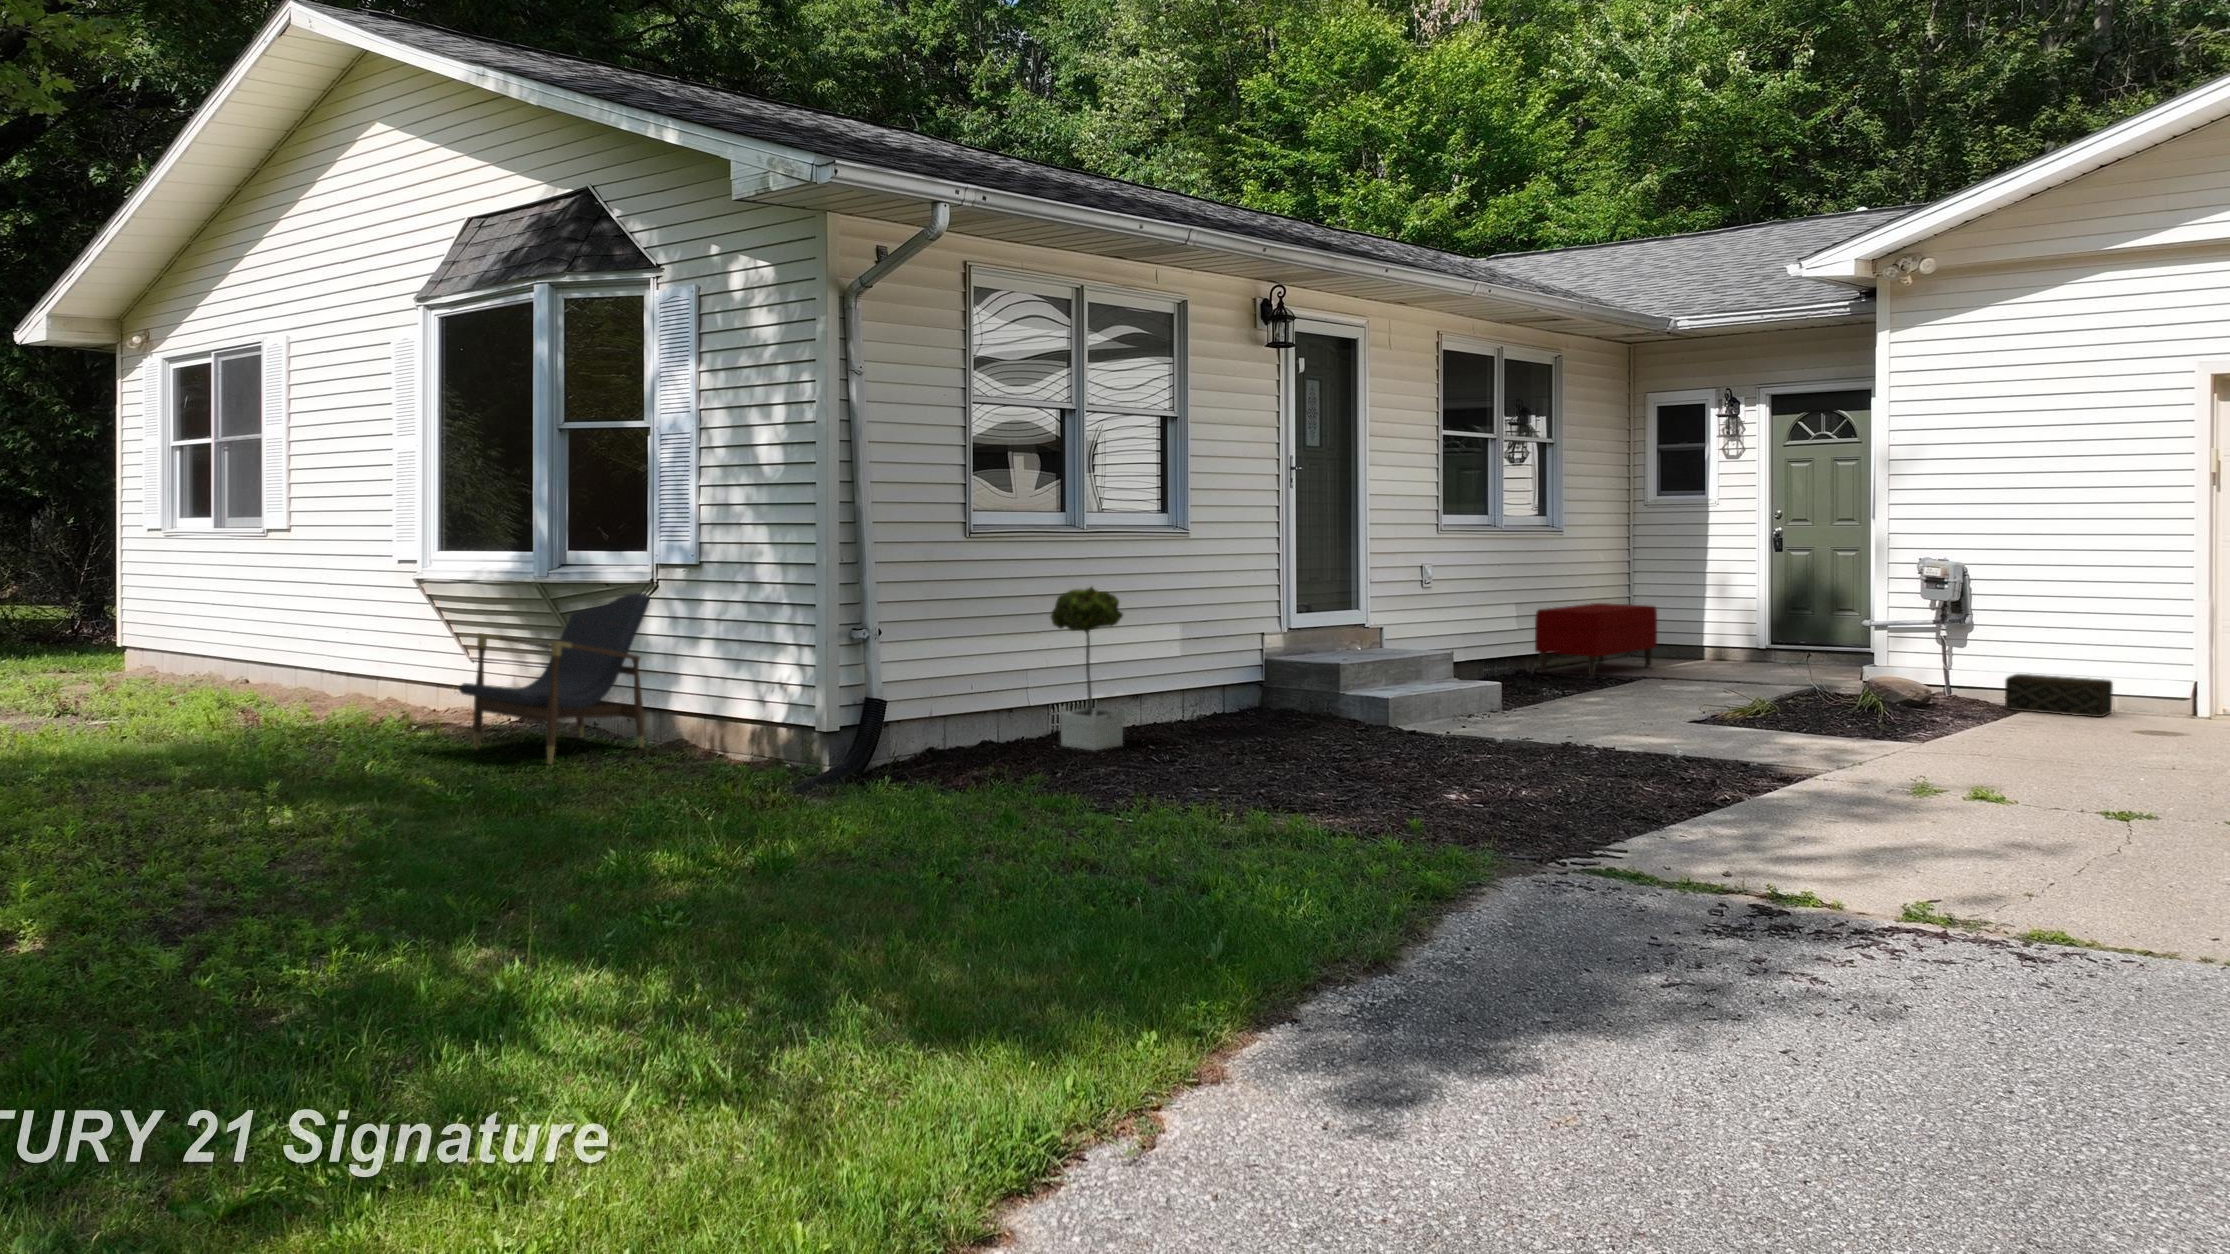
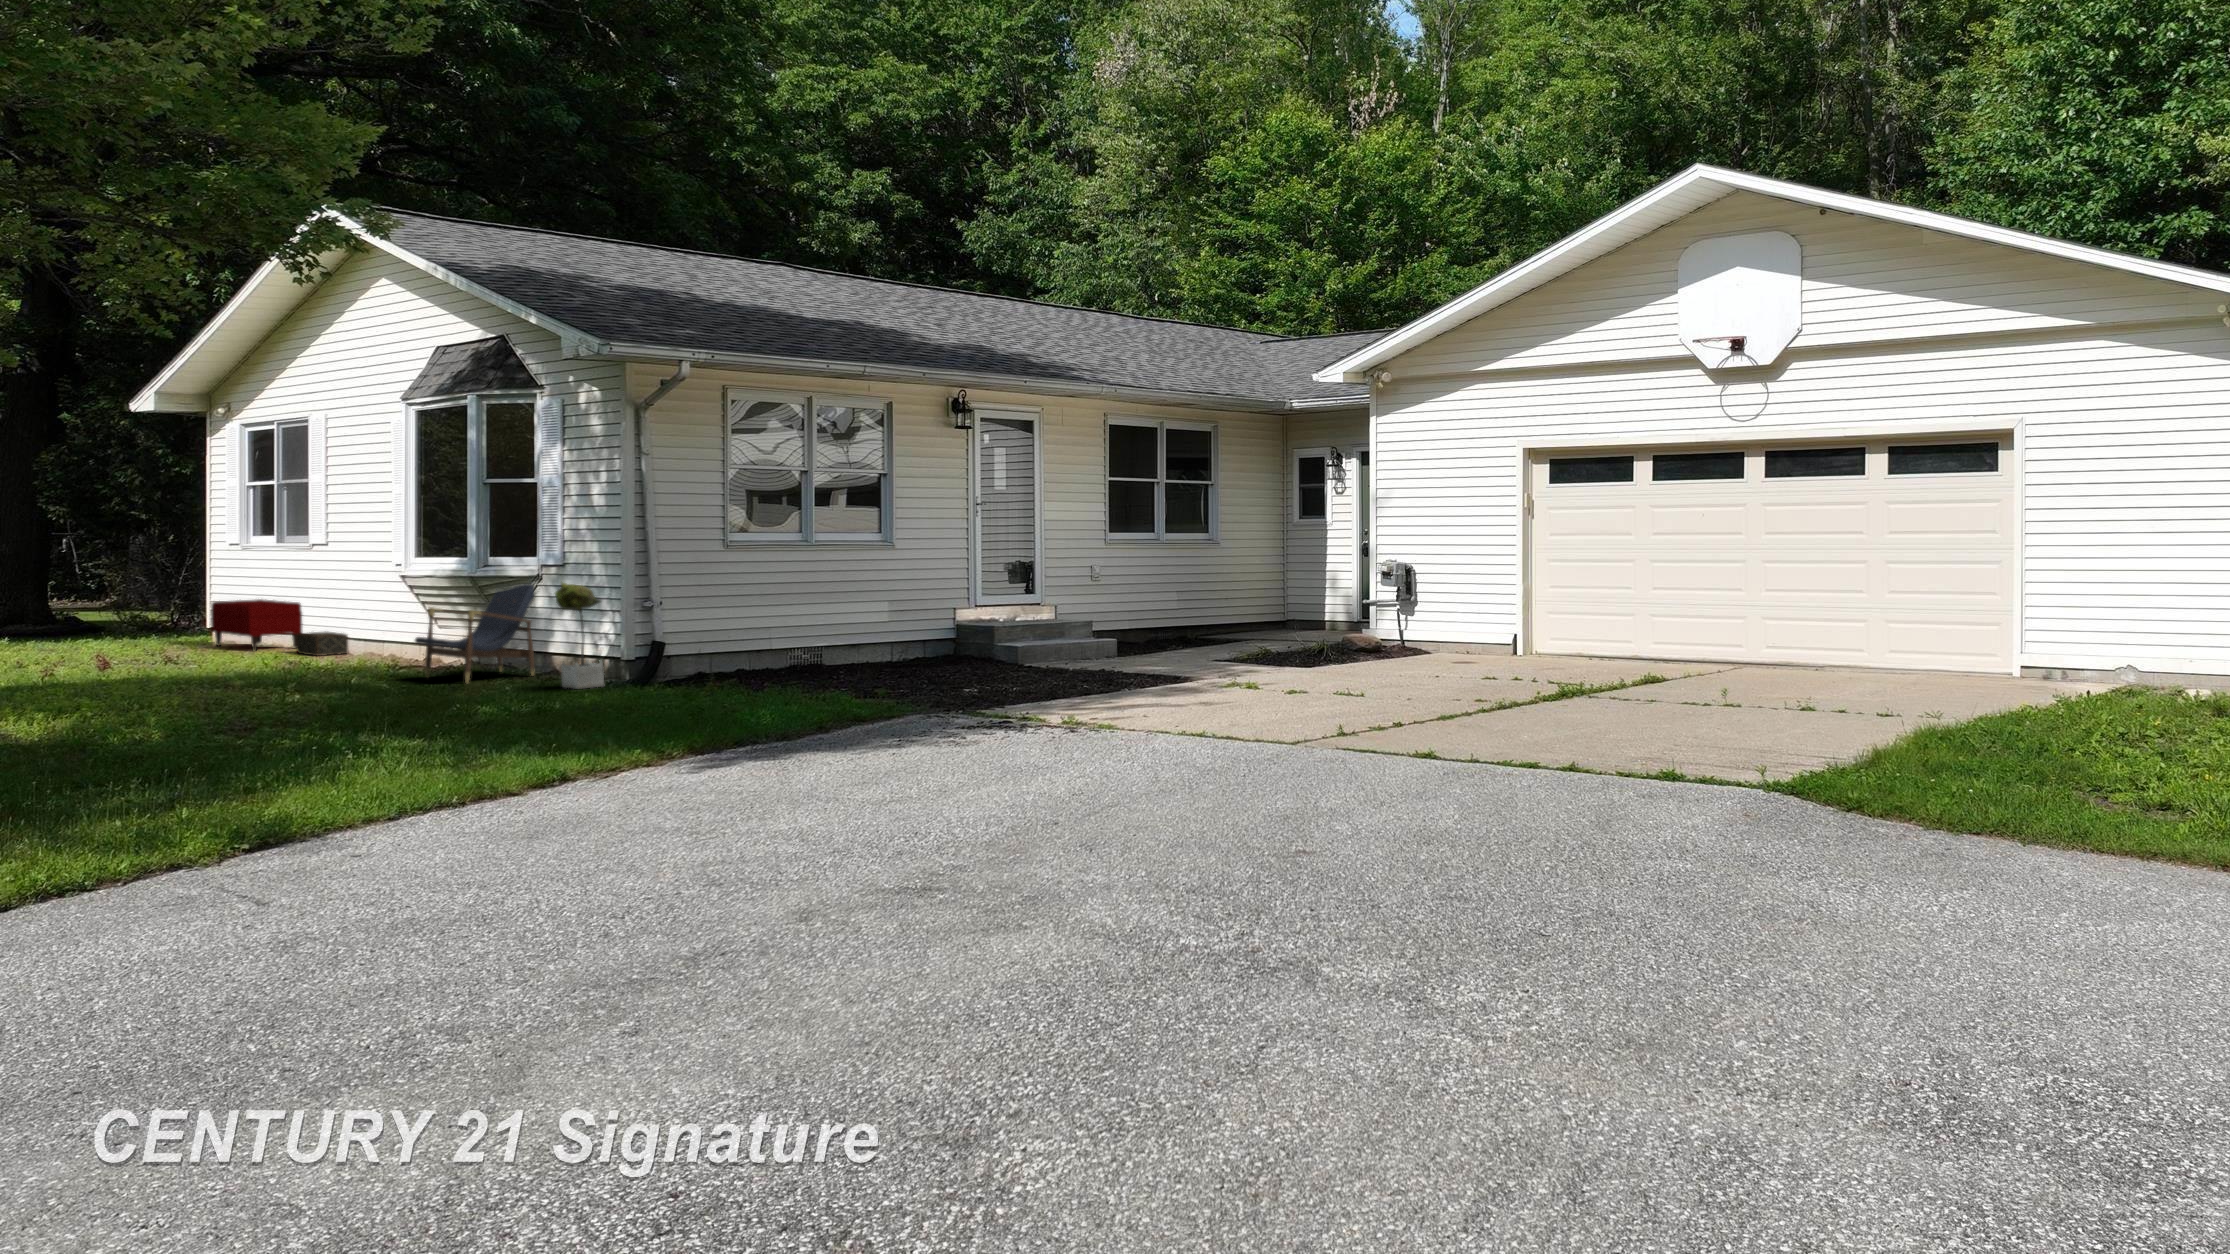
potted tree: present [1051,587,1123,750] -> present [555,583,604,689]
bench: present [1535,603,1657,677] -> present [211,599,303,651]
woven basket: present [2005,674,2113,717] -> present [296,631,348,656]

